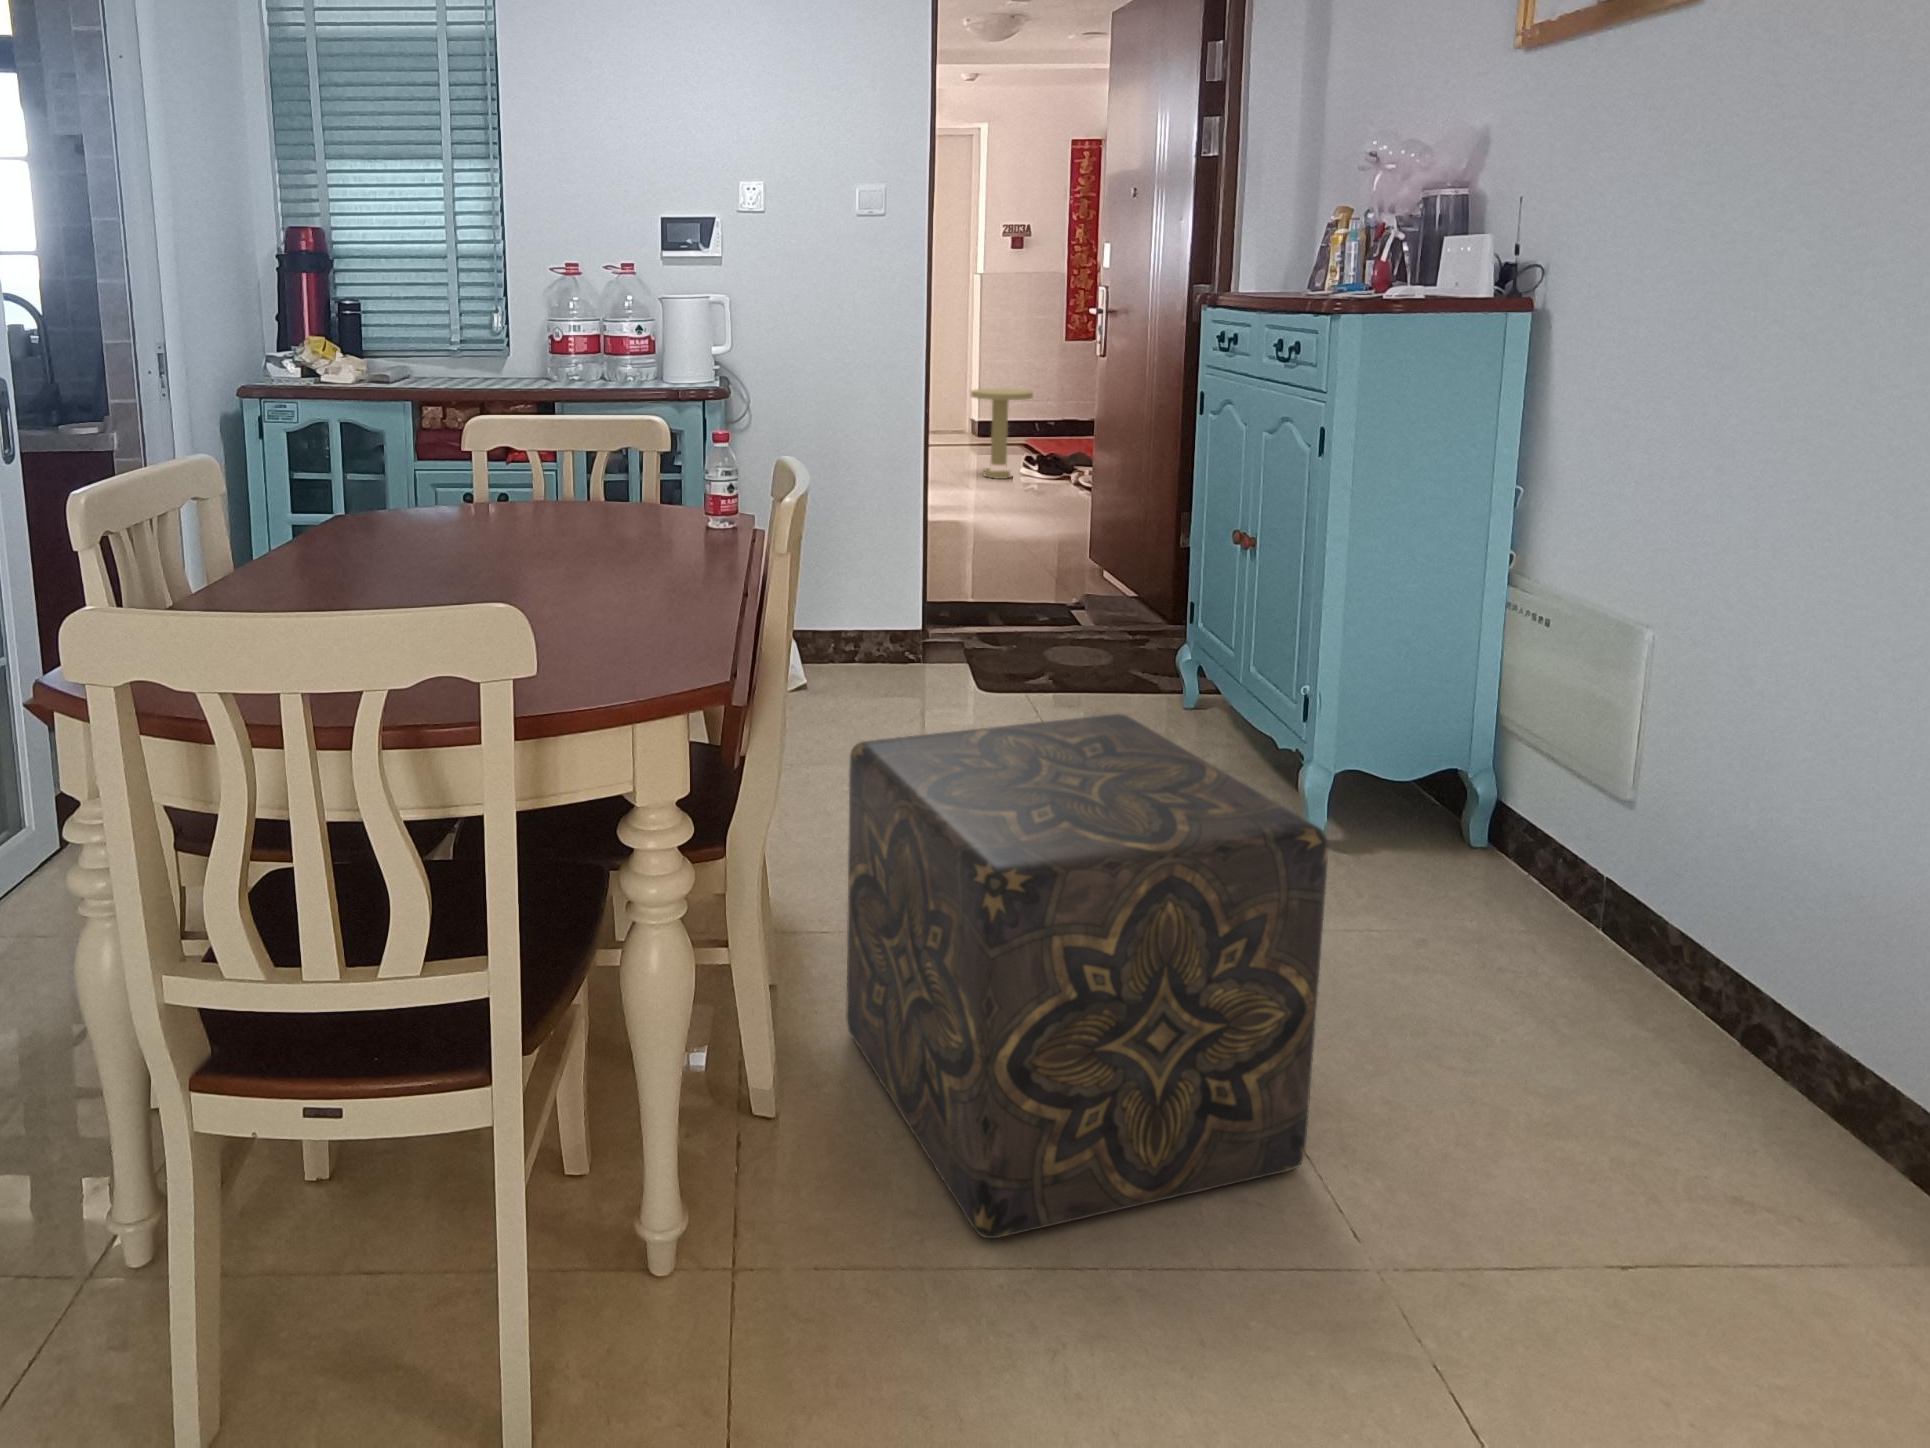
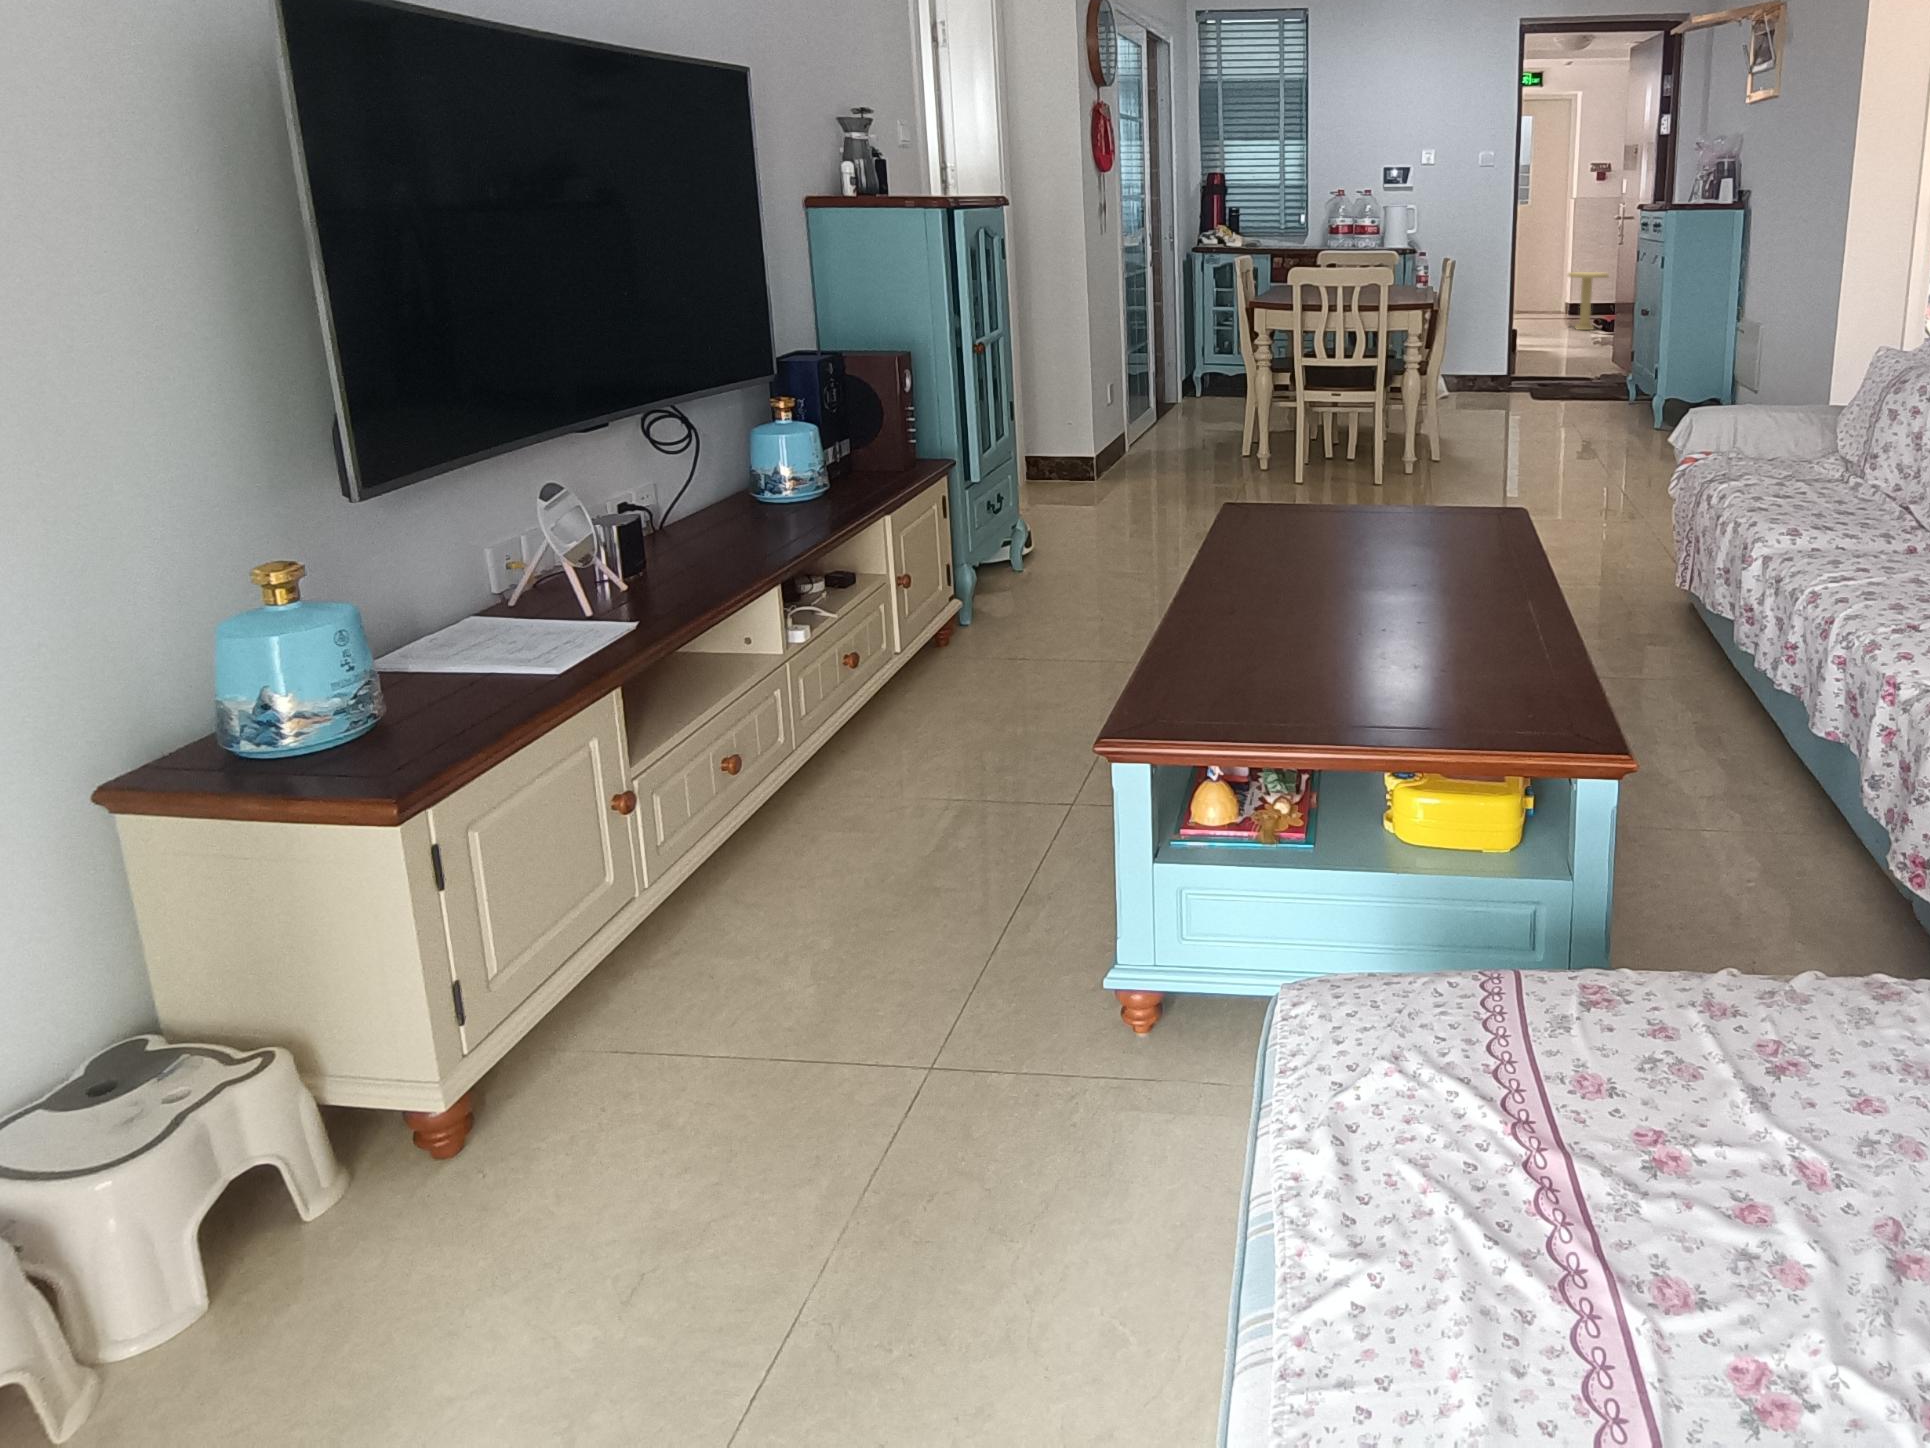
ottoman: present [846,714,1329,1238] -> none [1456,348,1597,472]

